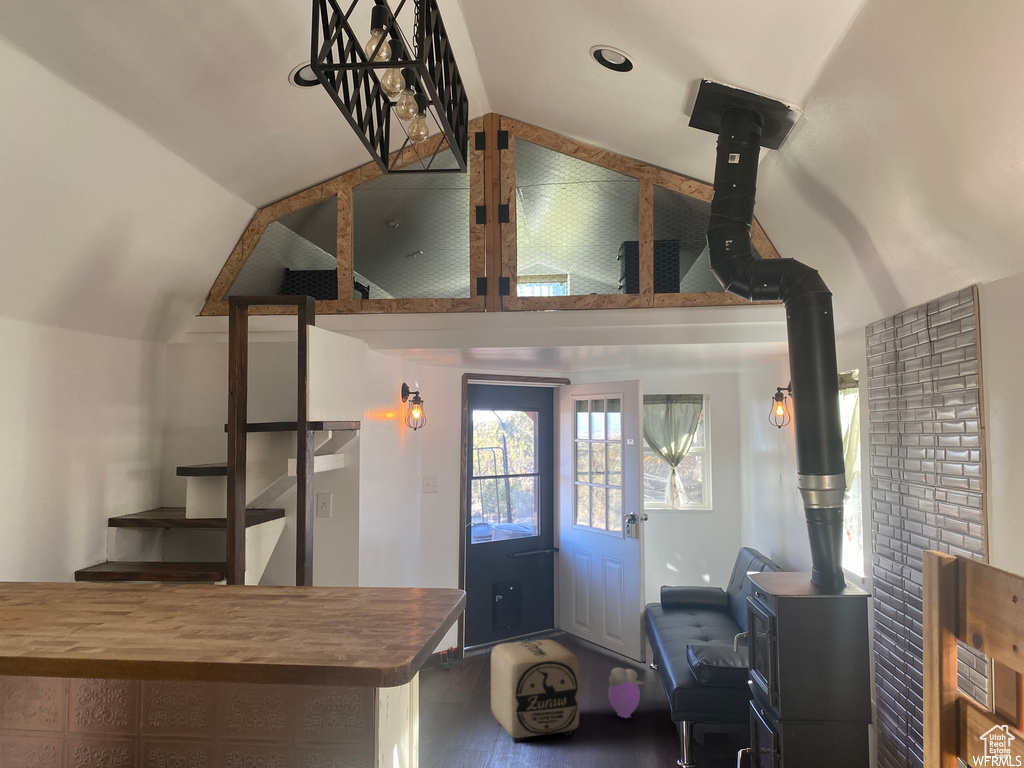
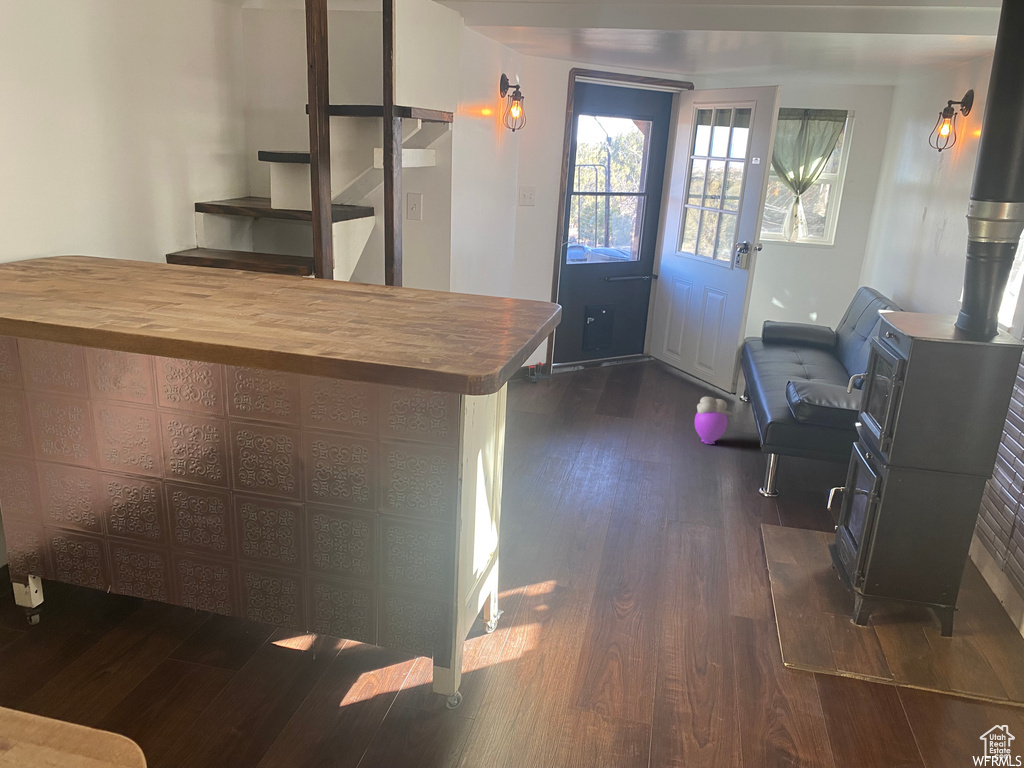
ottoman: present [491,639,579,743] -> none [576,363,668,455]

